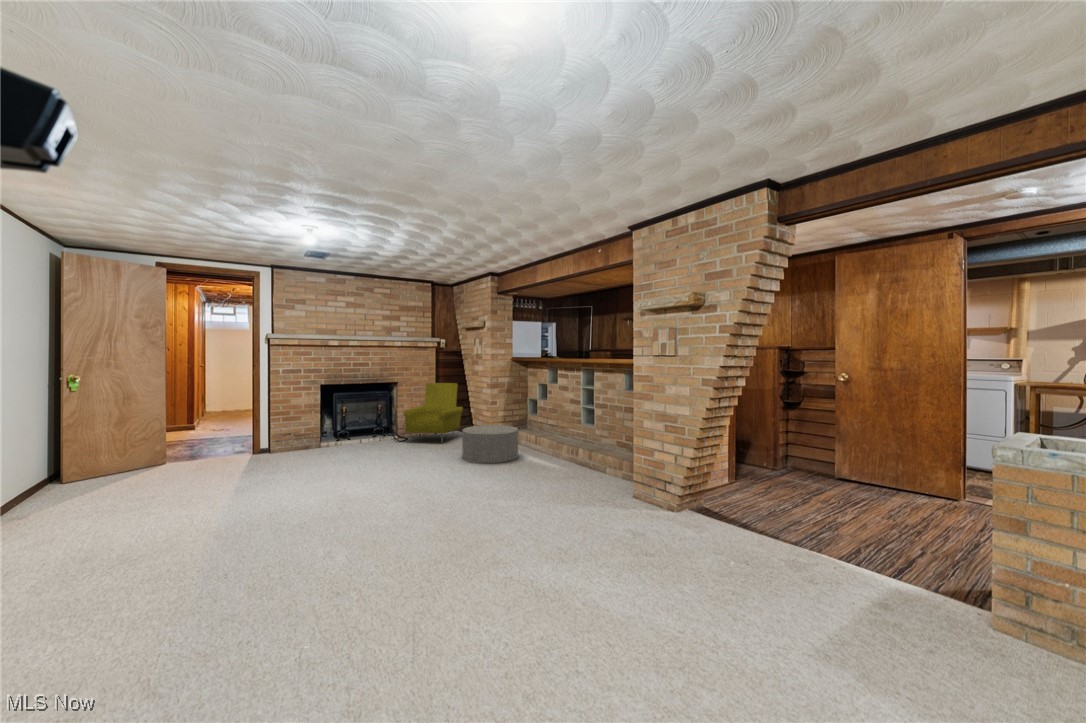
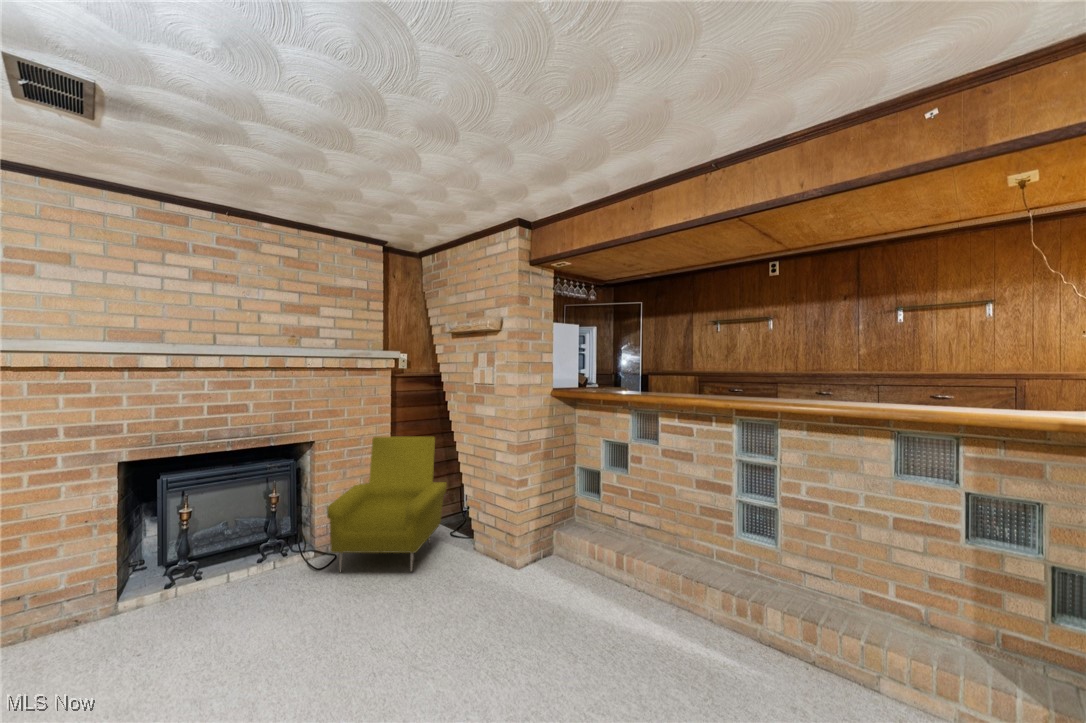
ottoman: present [462,425,518,463] -> none [479,541,610,679]

